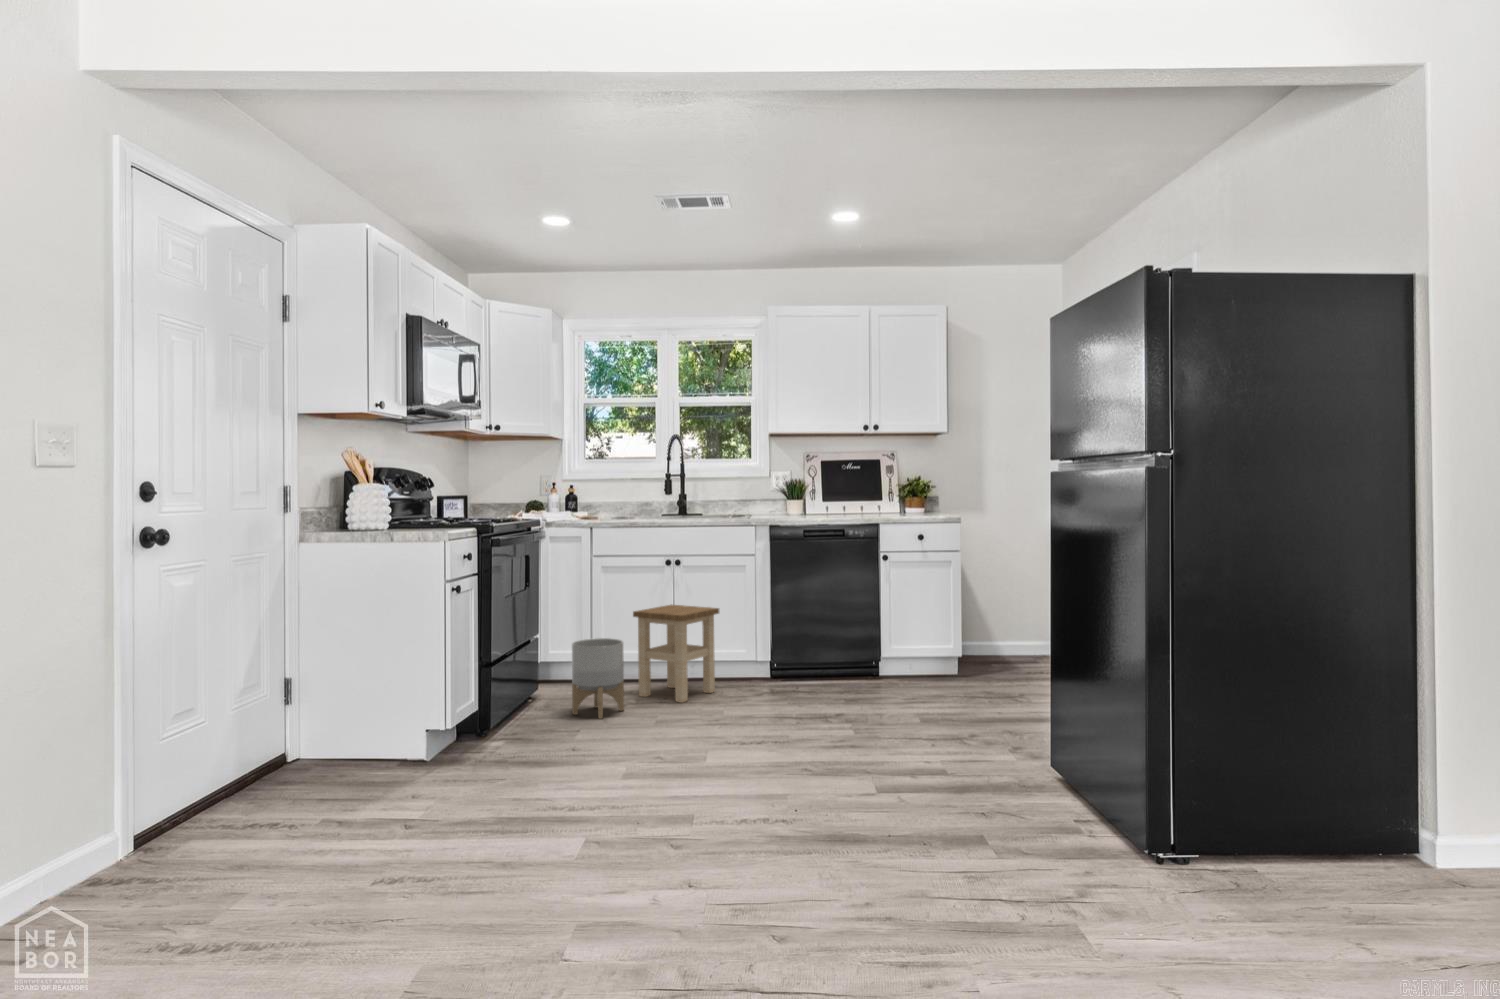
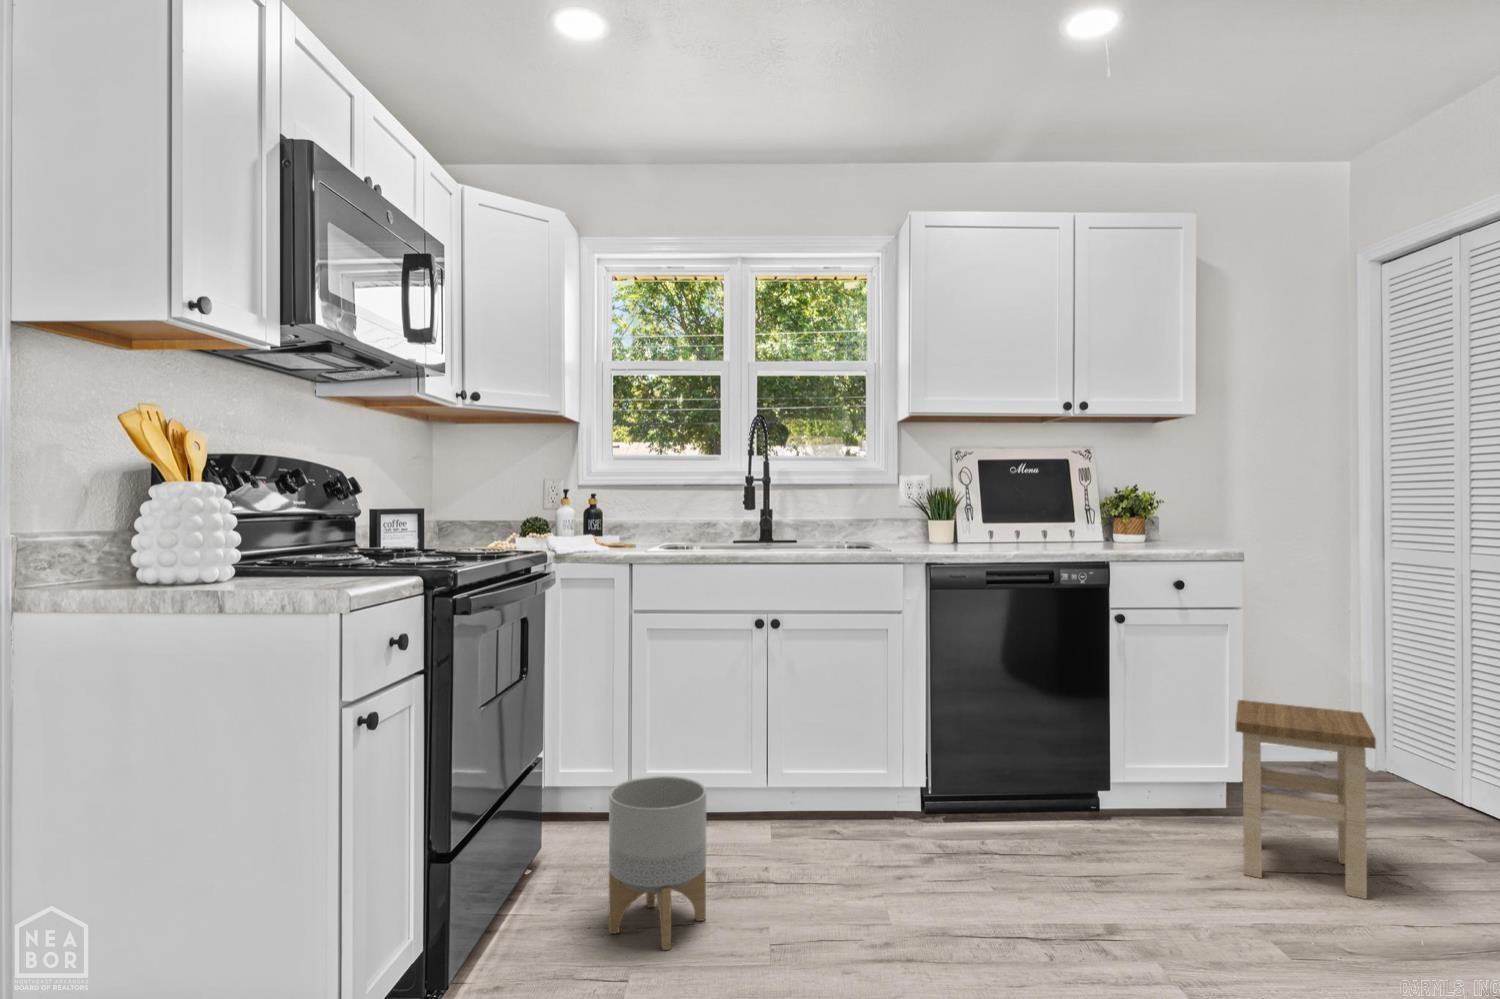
stool: present [633,605,719,703] -> present [1236,700,1376,899]

